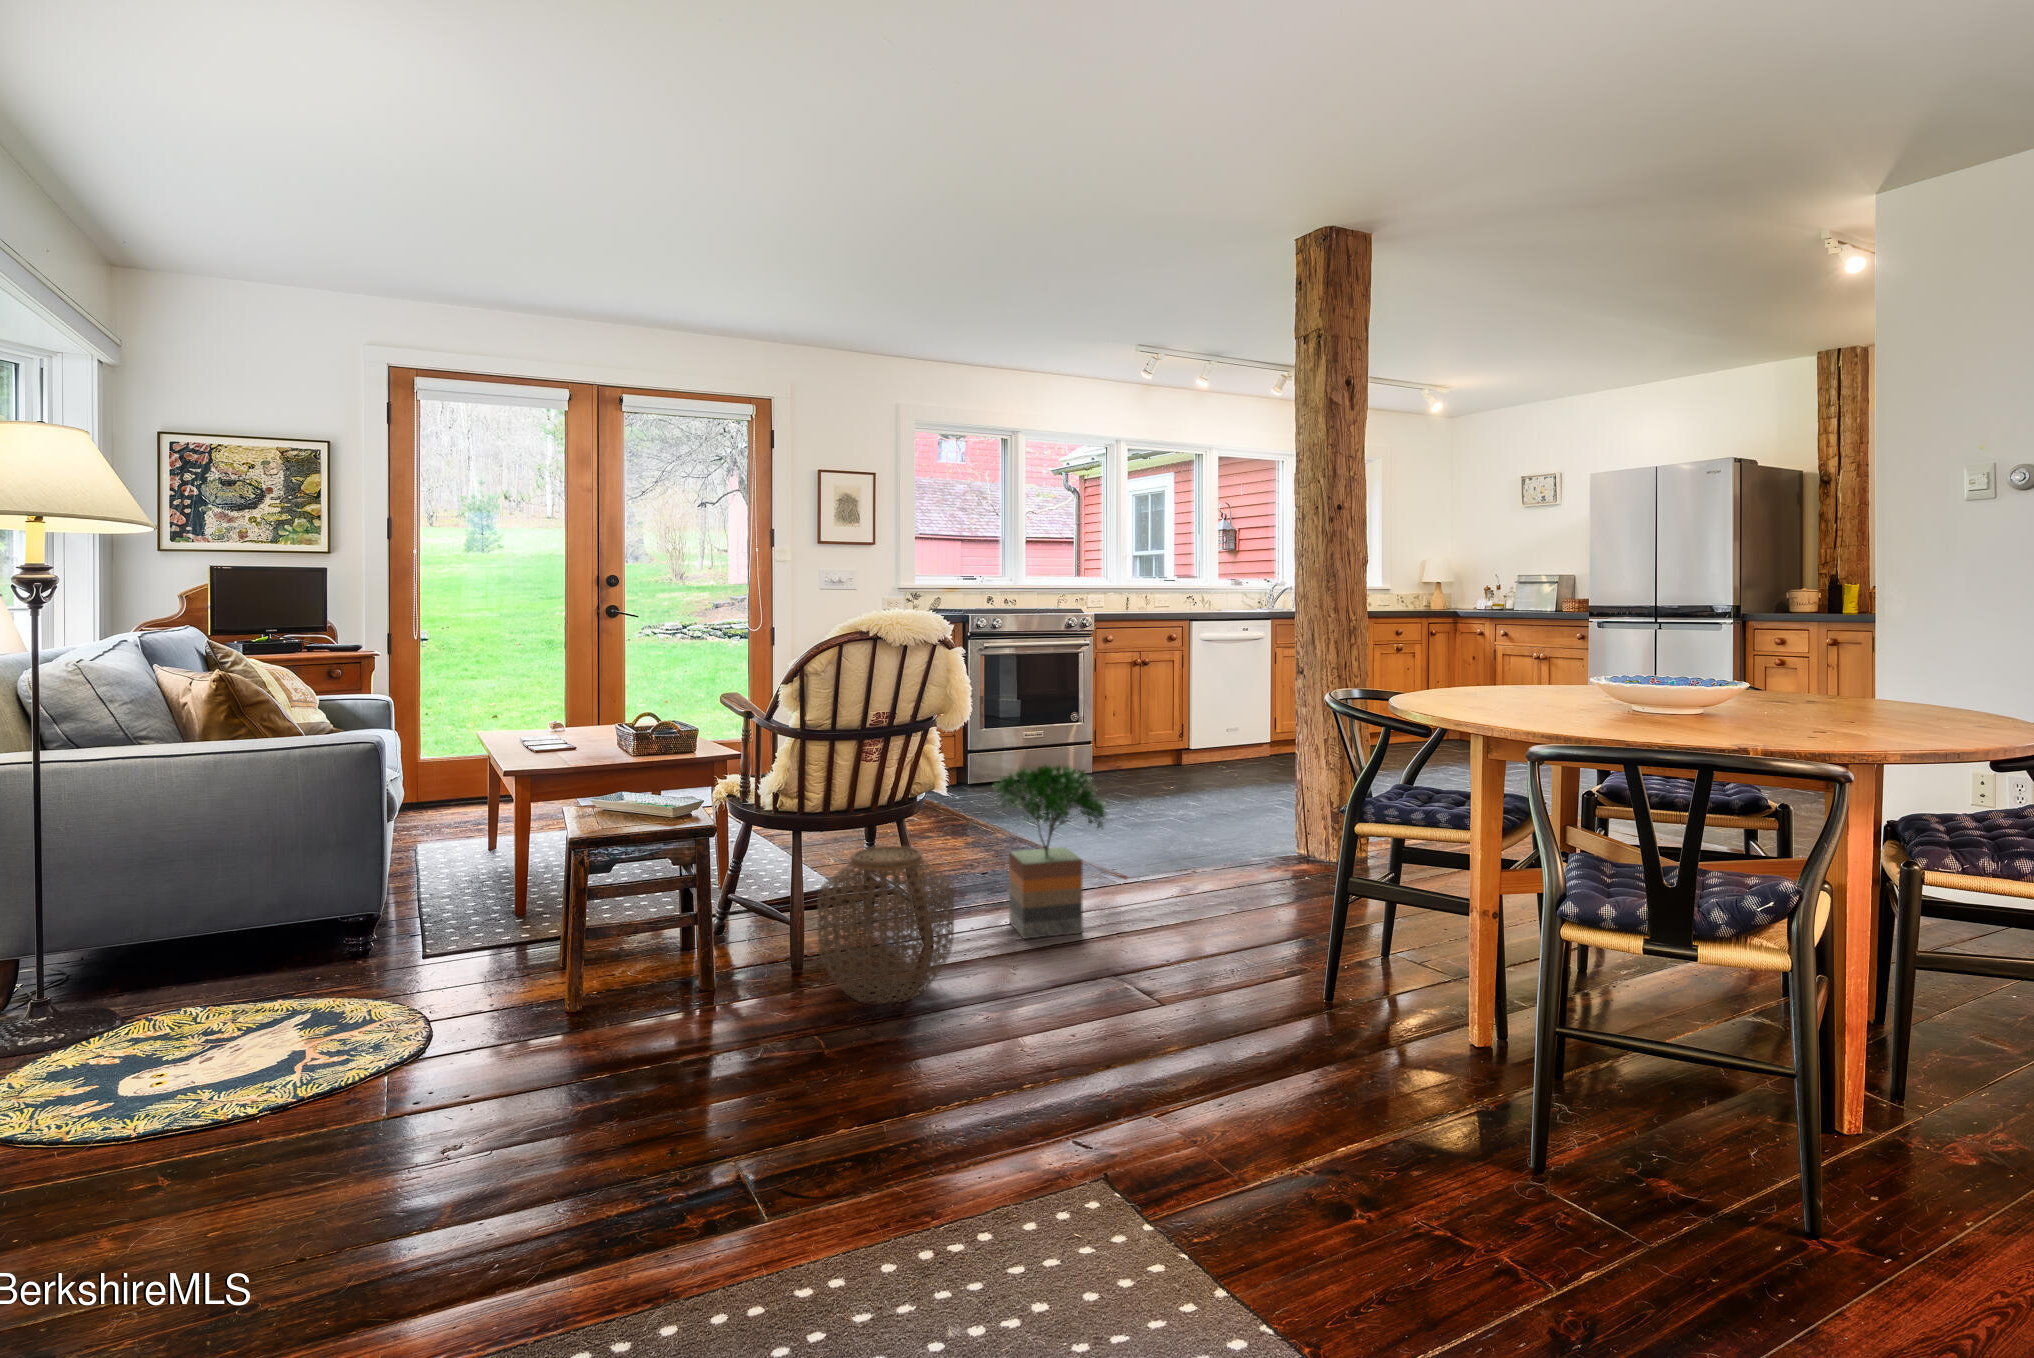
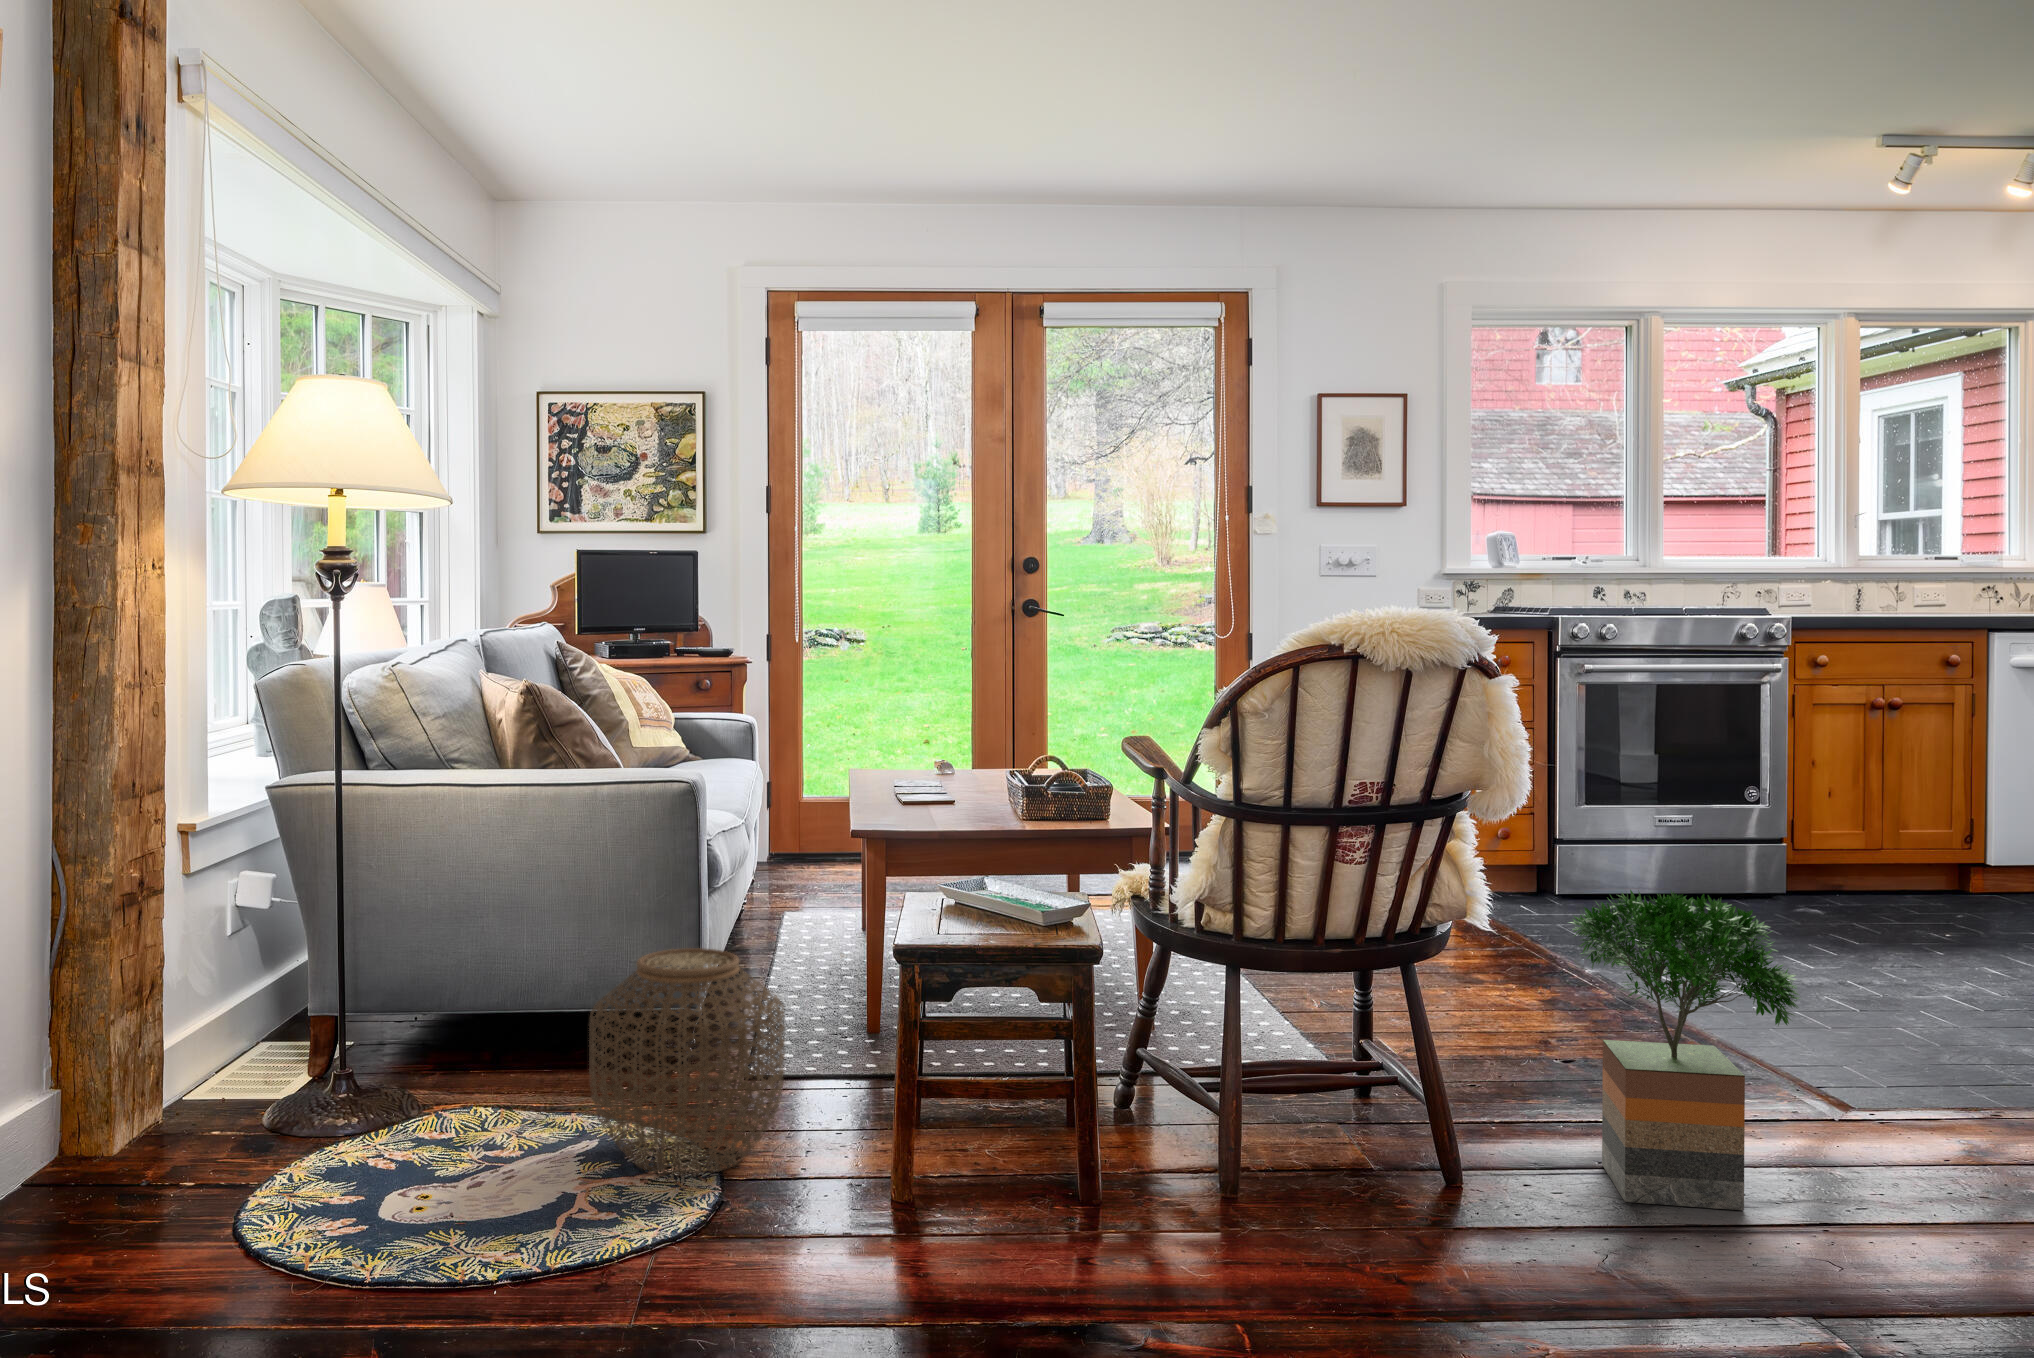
woven basket: present [818,846,954,1003] -> present [589,948,785,1175]

